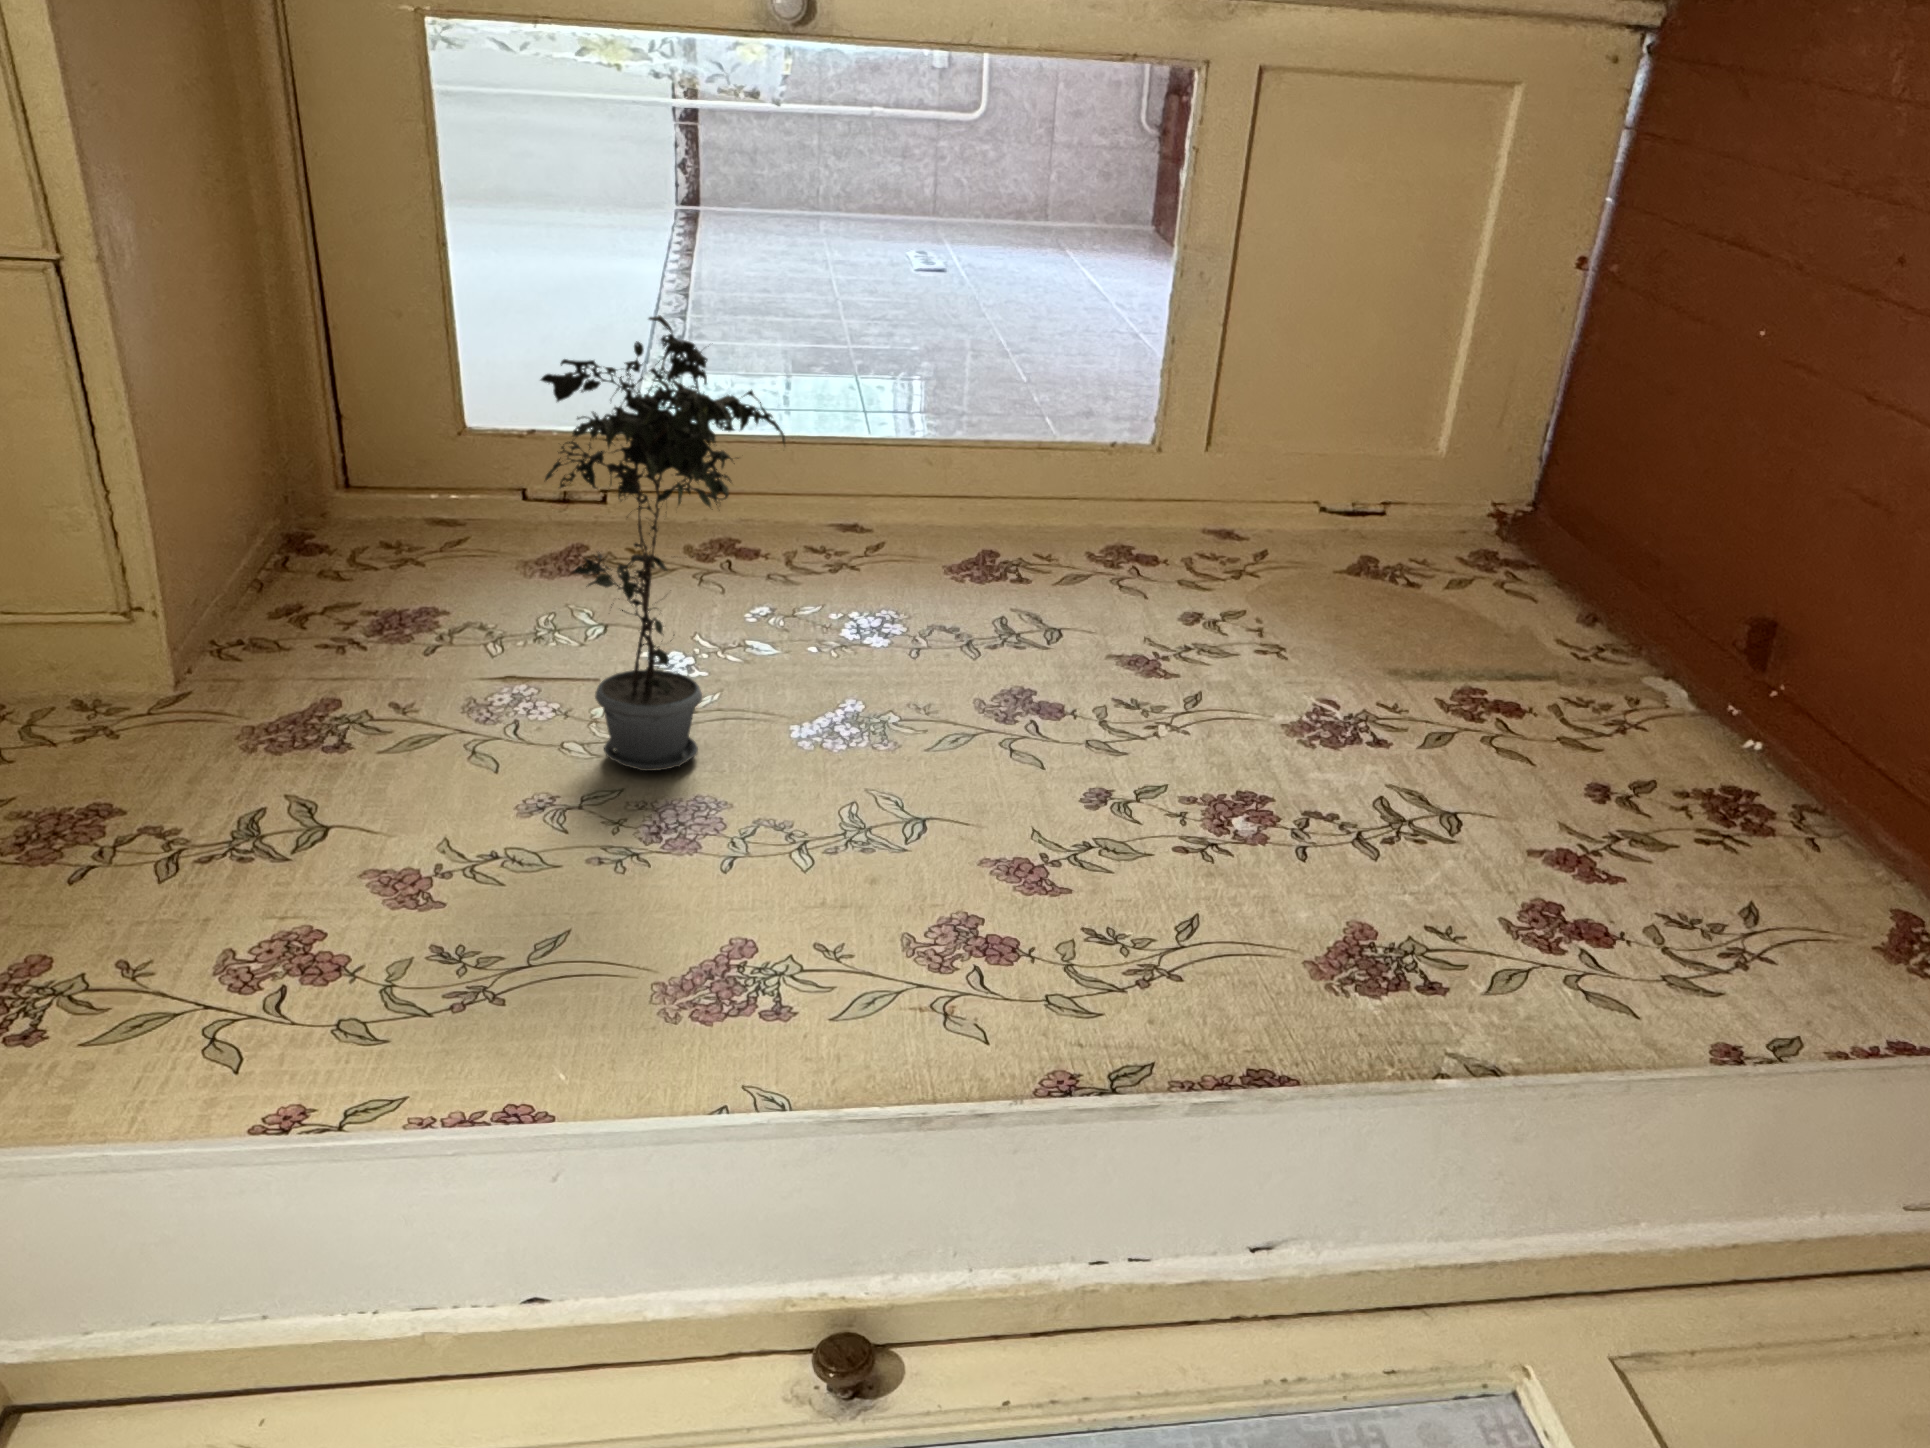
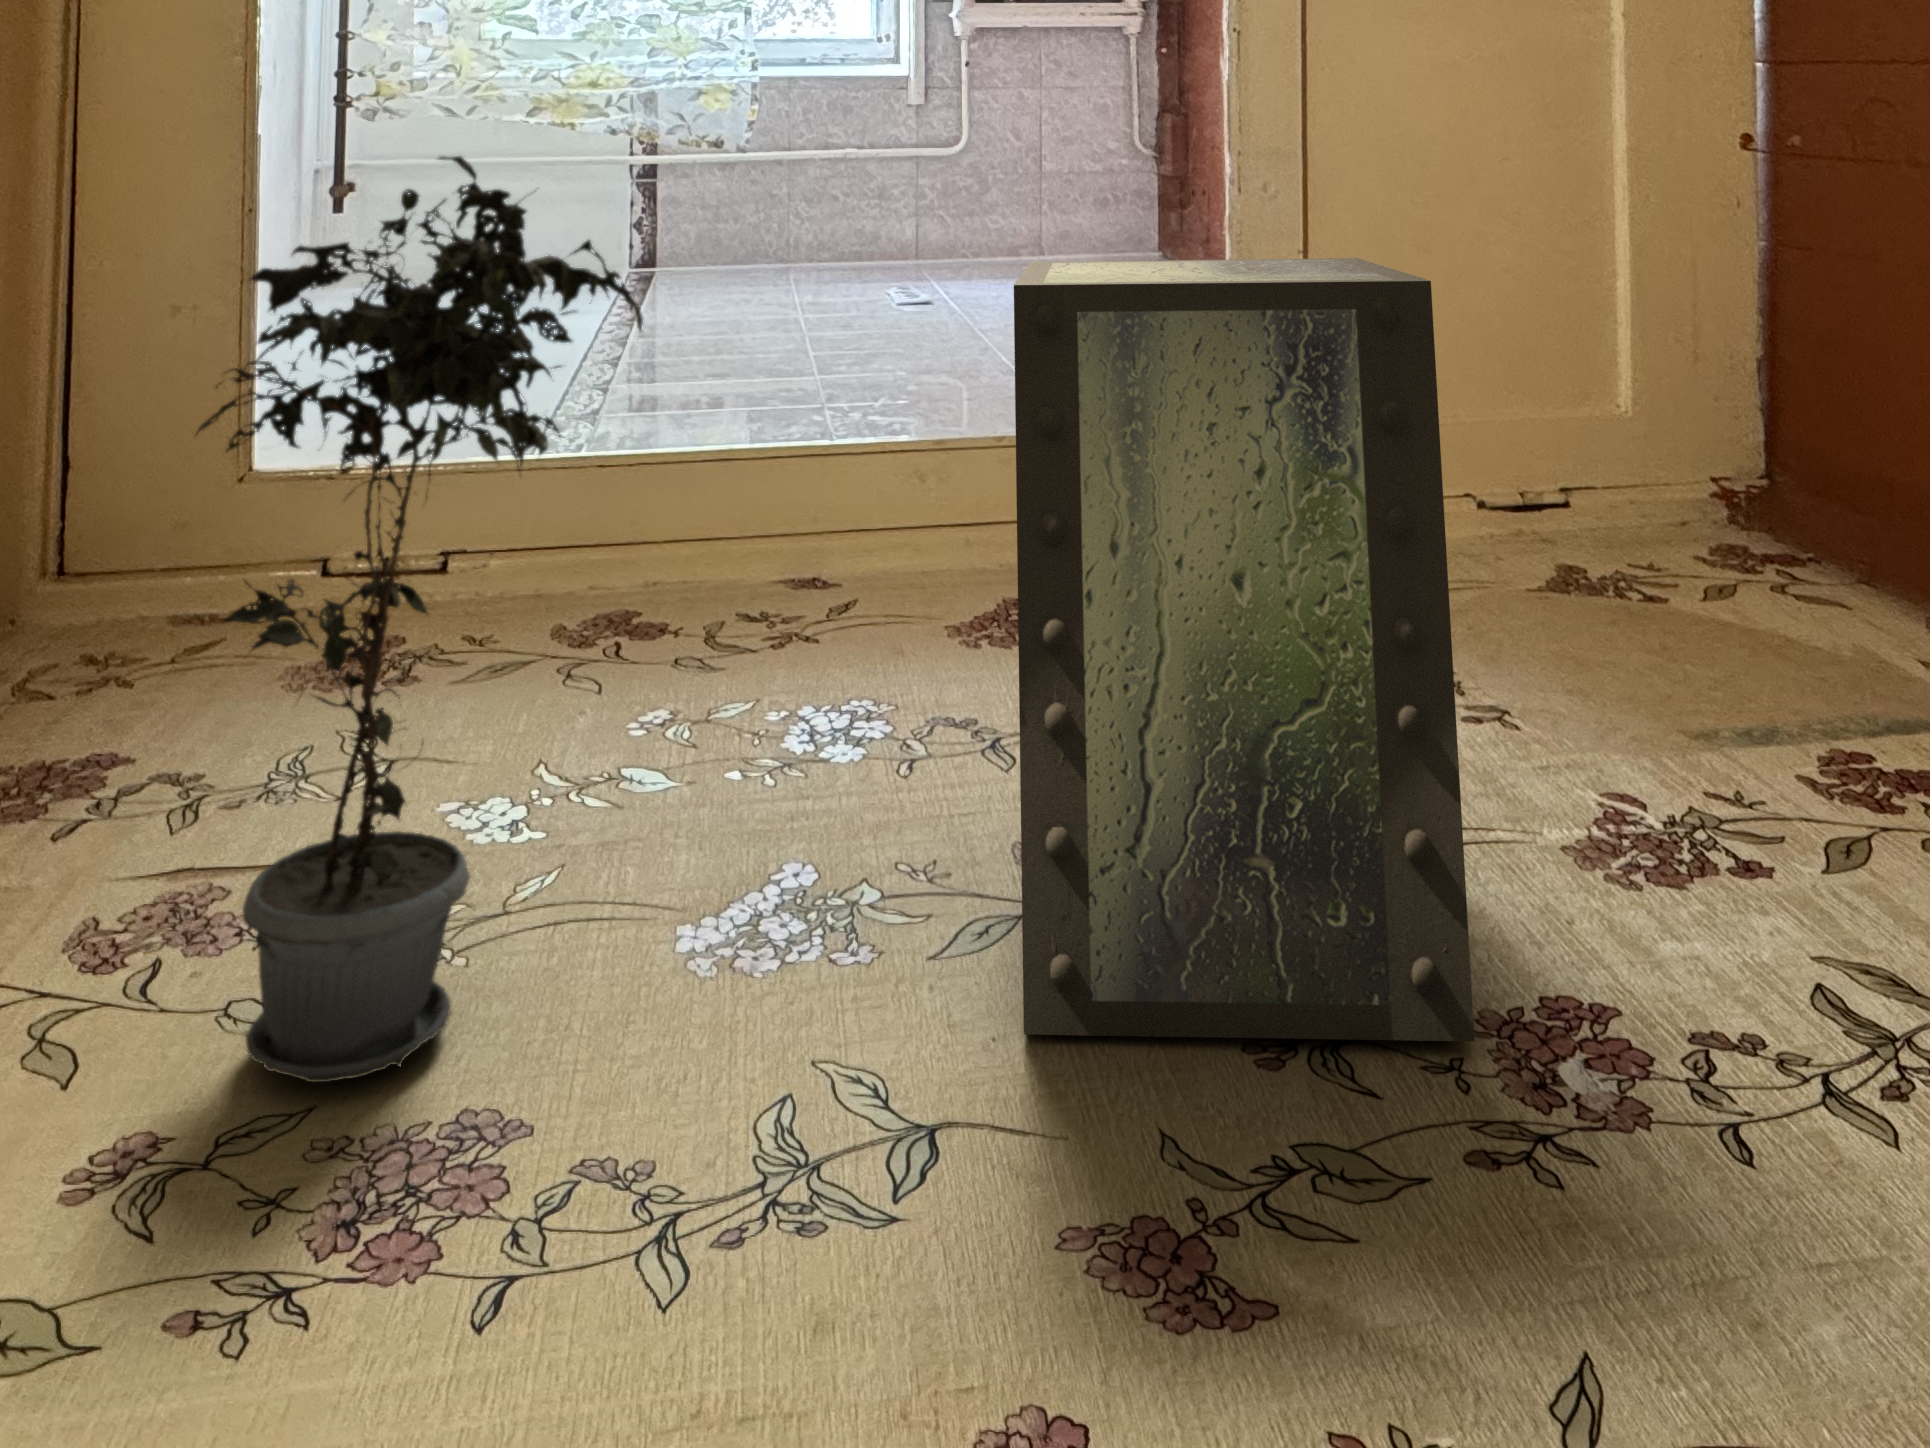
storage box: none [976,382,1232,795] -> present [1014,258,1475,1041]

